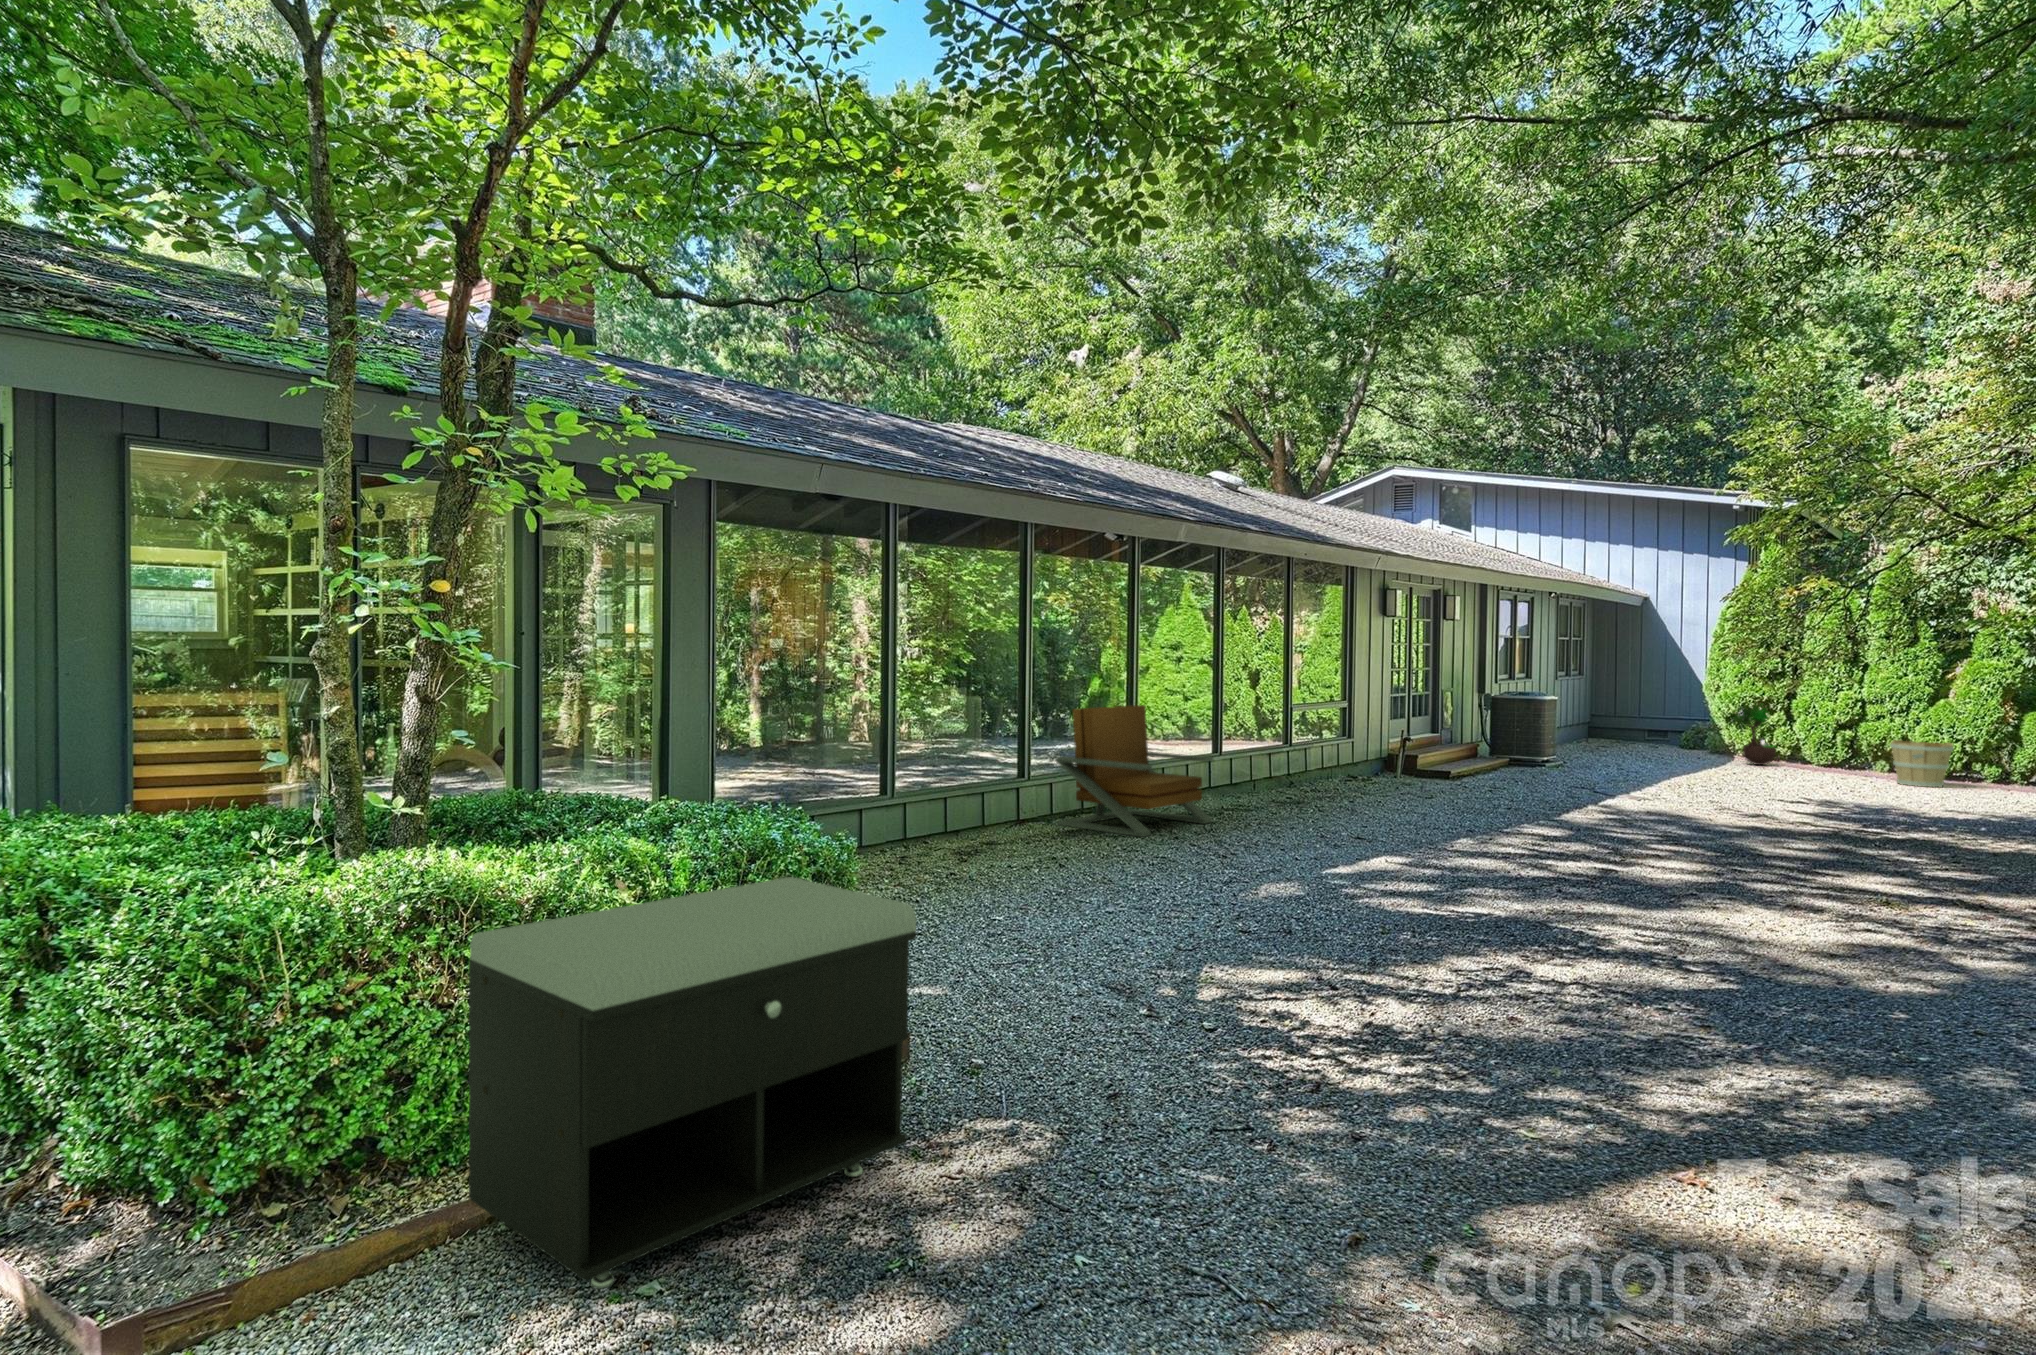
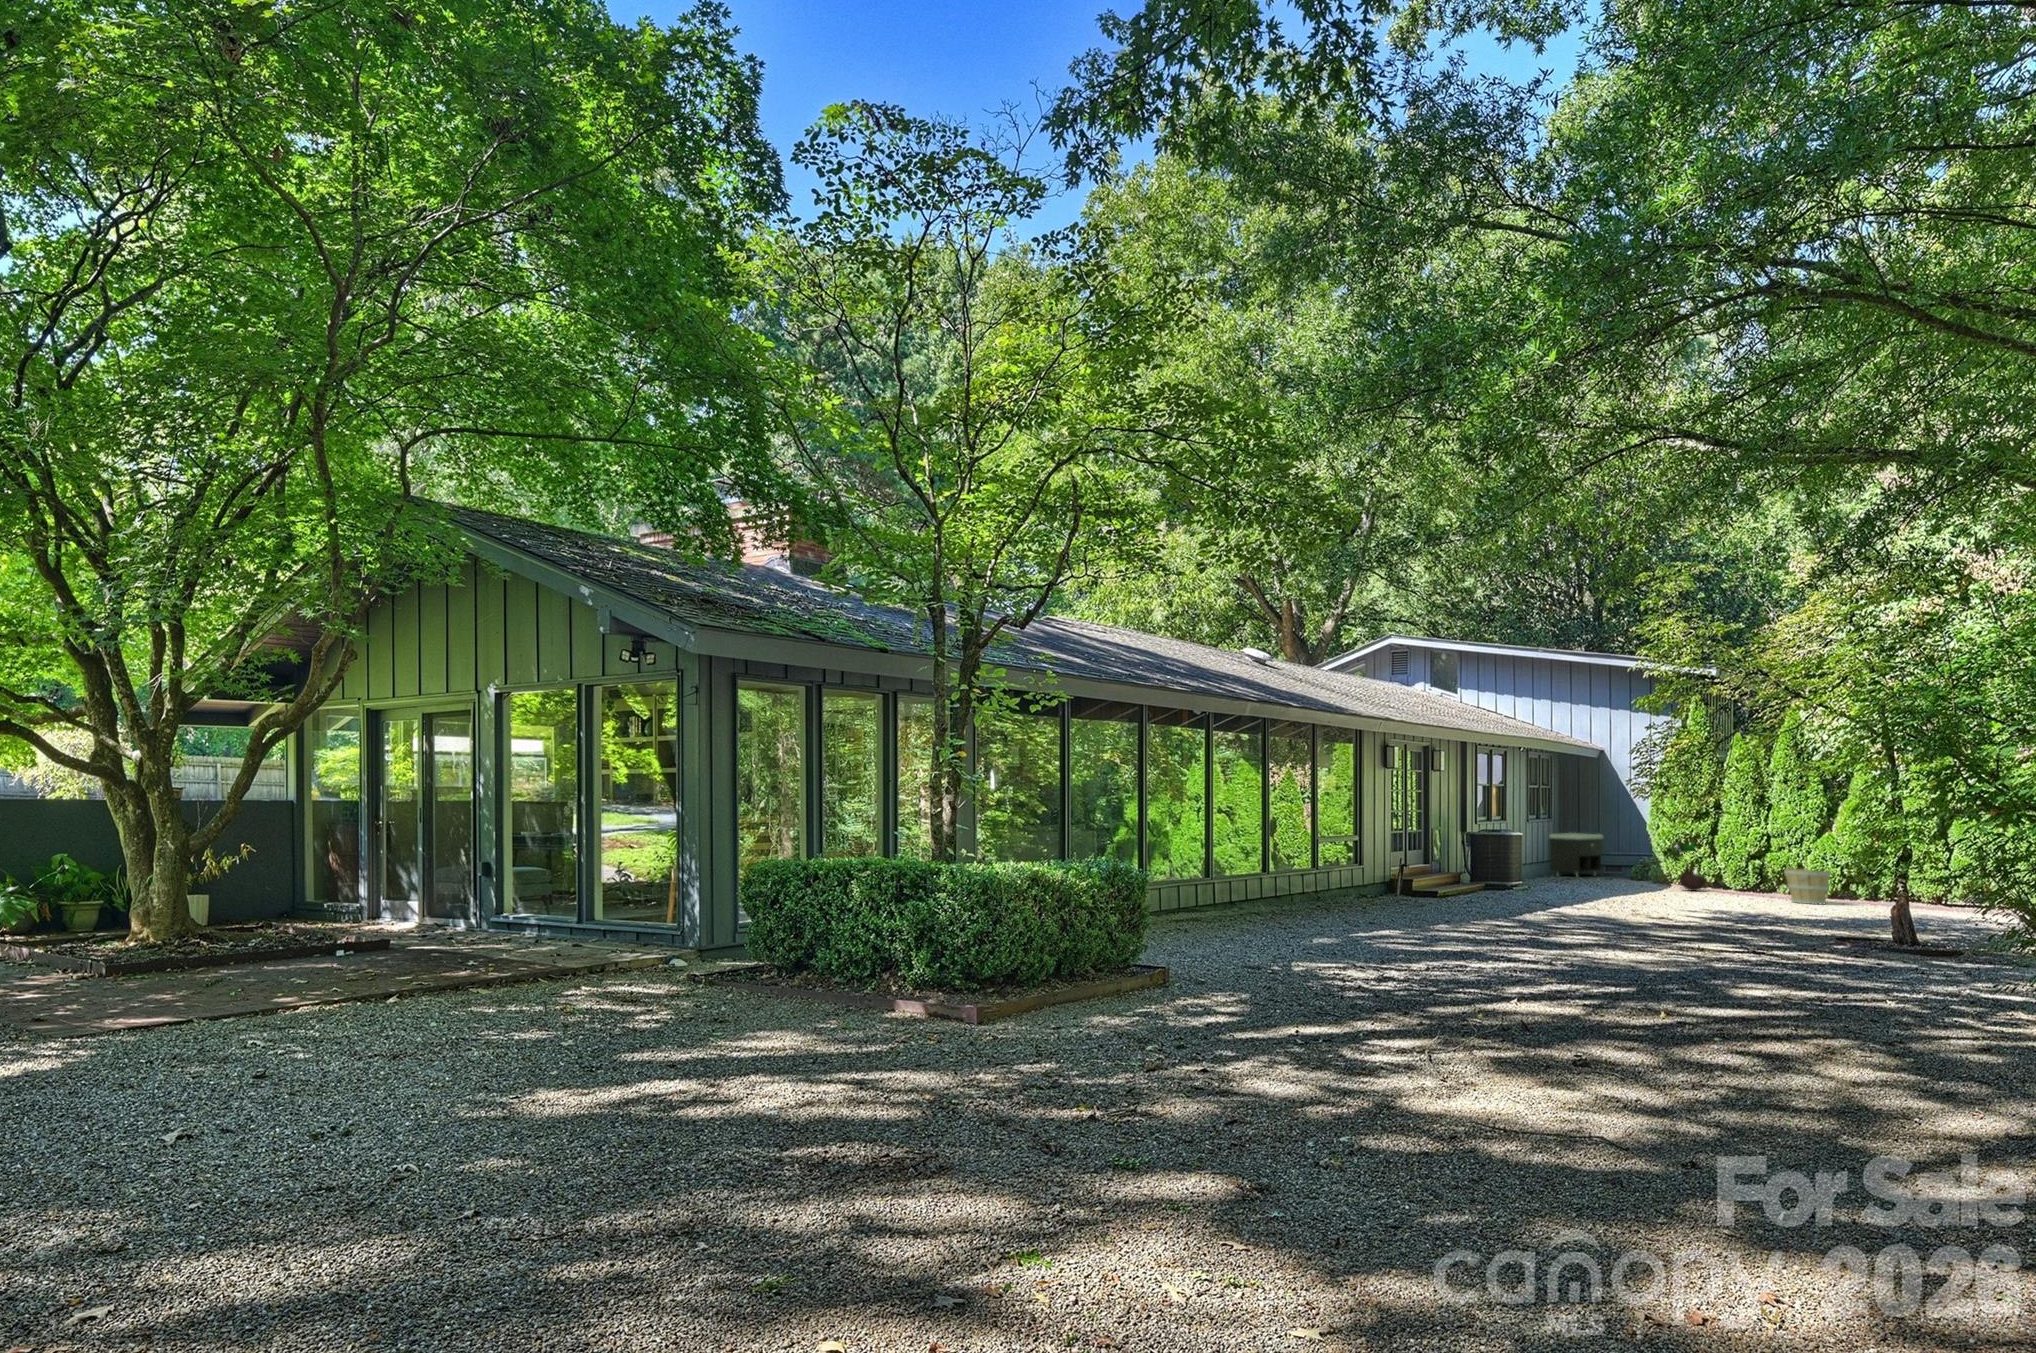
lounge chair: present [1055,705,1213,837] -> none [1155,832,1267,923]
storage bench: present [469,877,917,1289] -> present [1549,833,1603,876]

